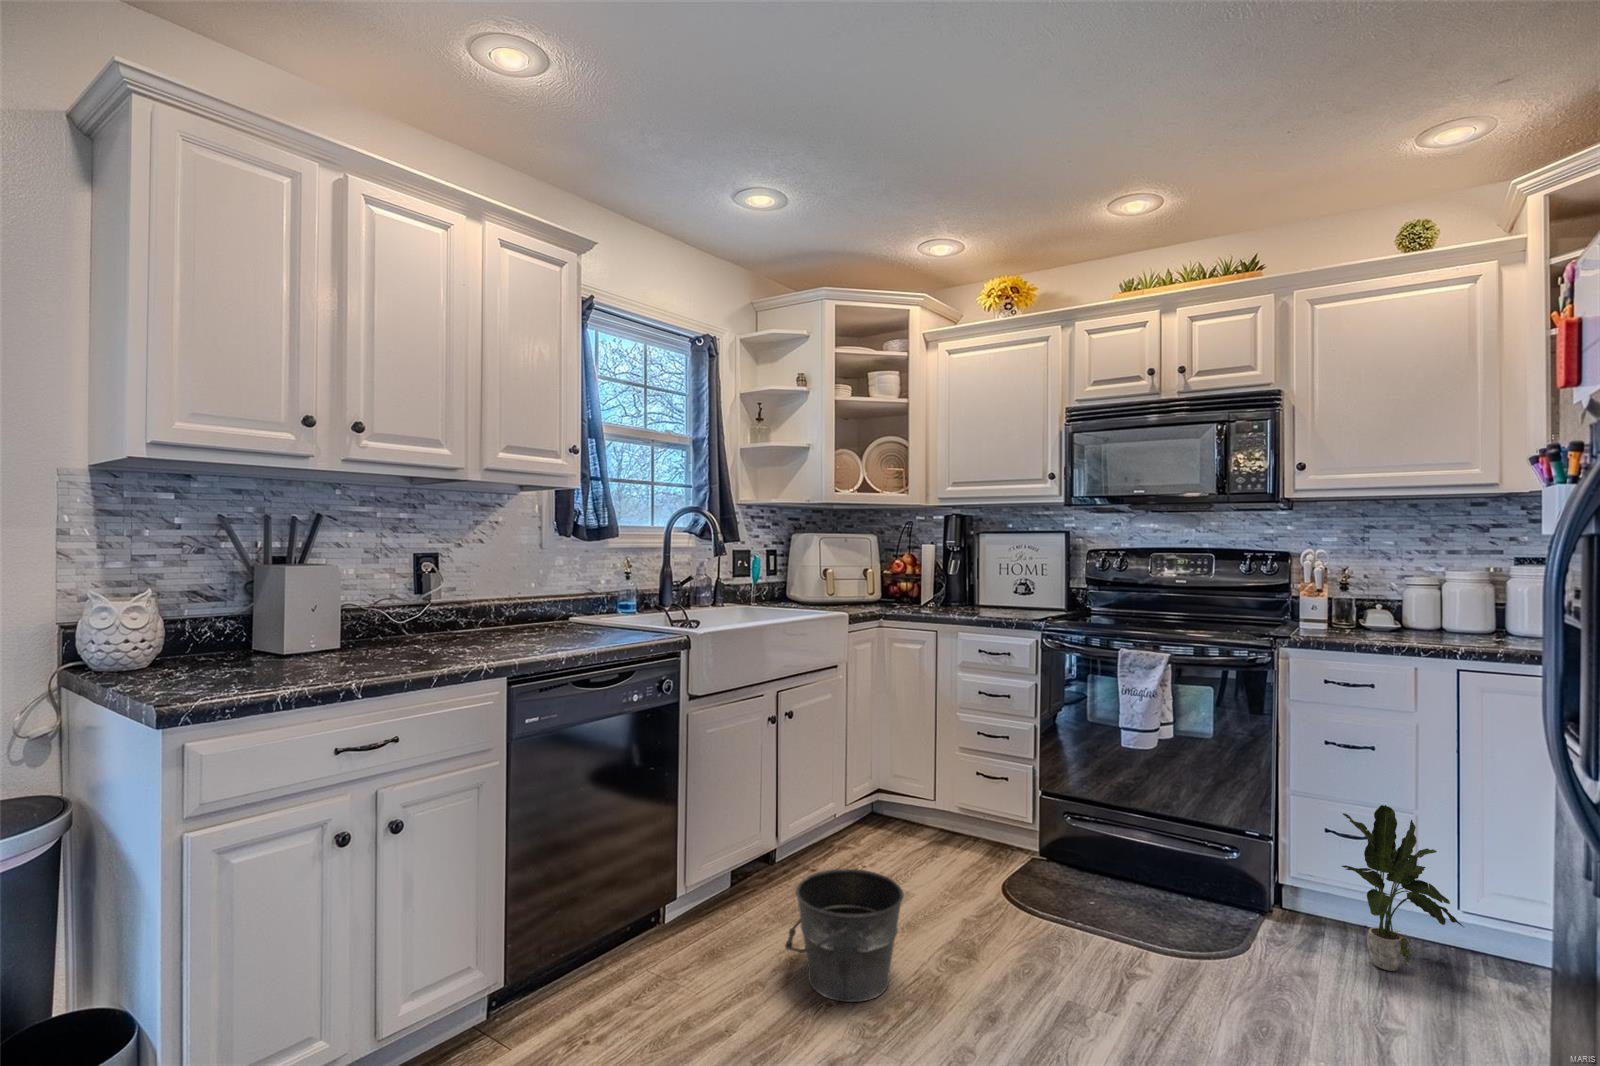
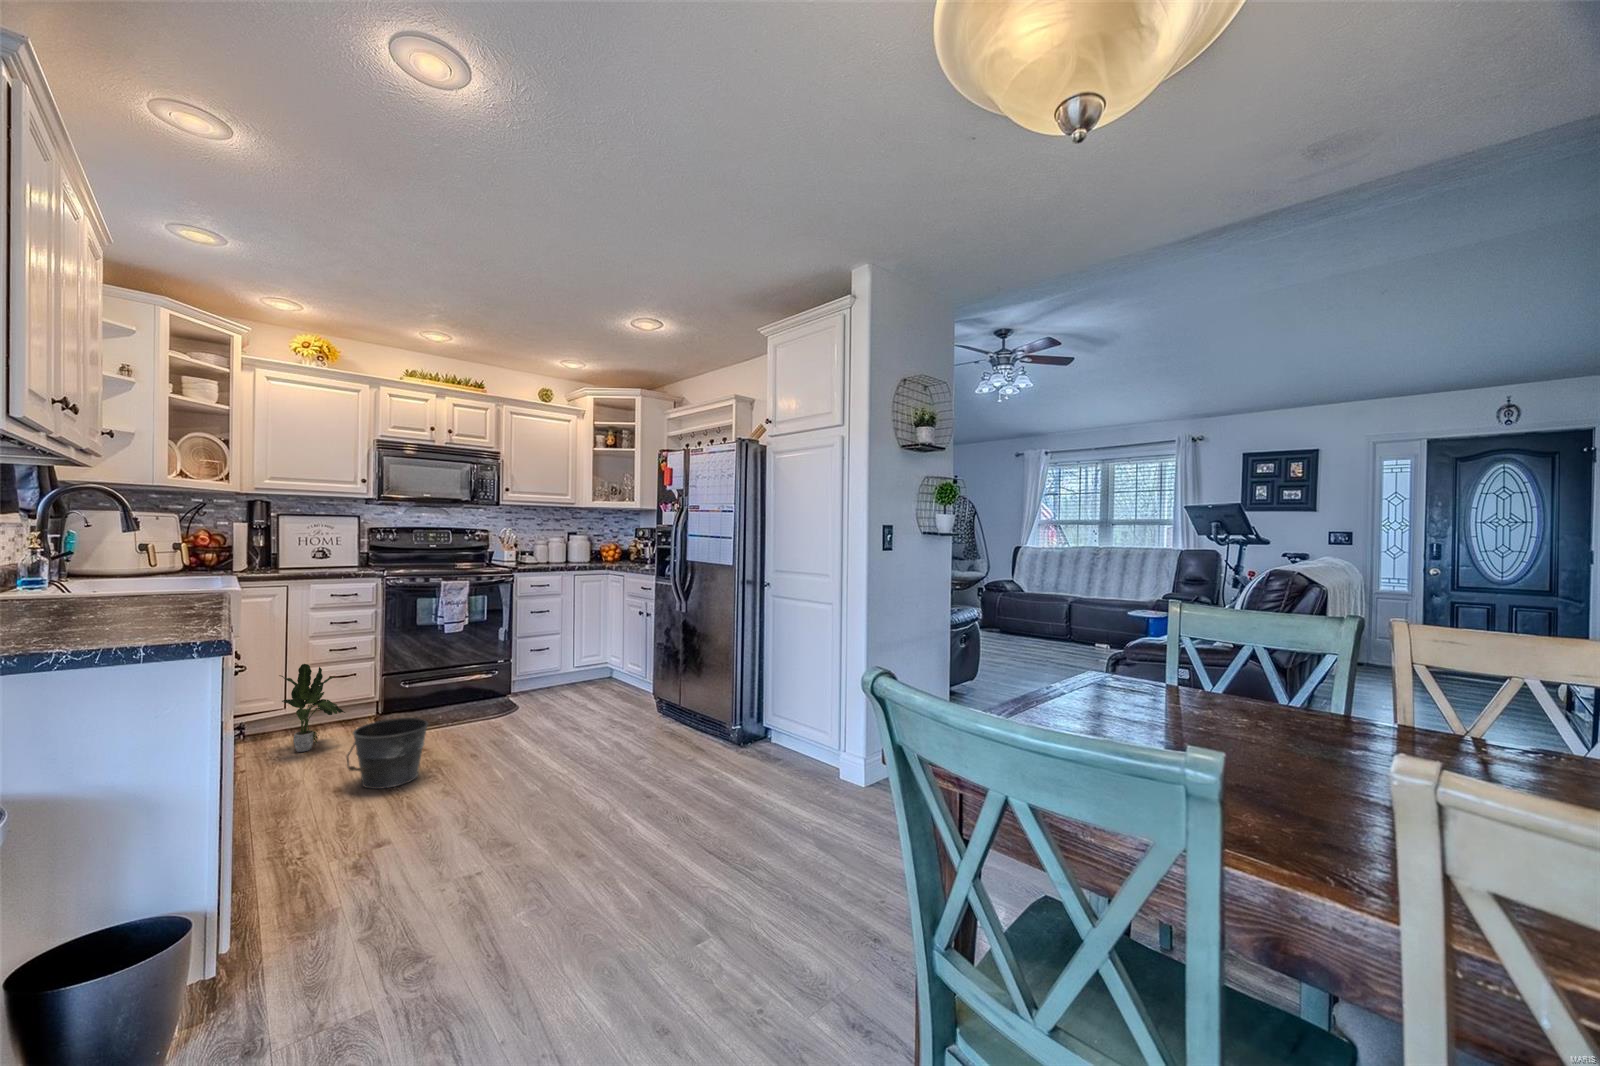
potted plant: present [1342,805,1463,971] -> present [279,664,345,752]

